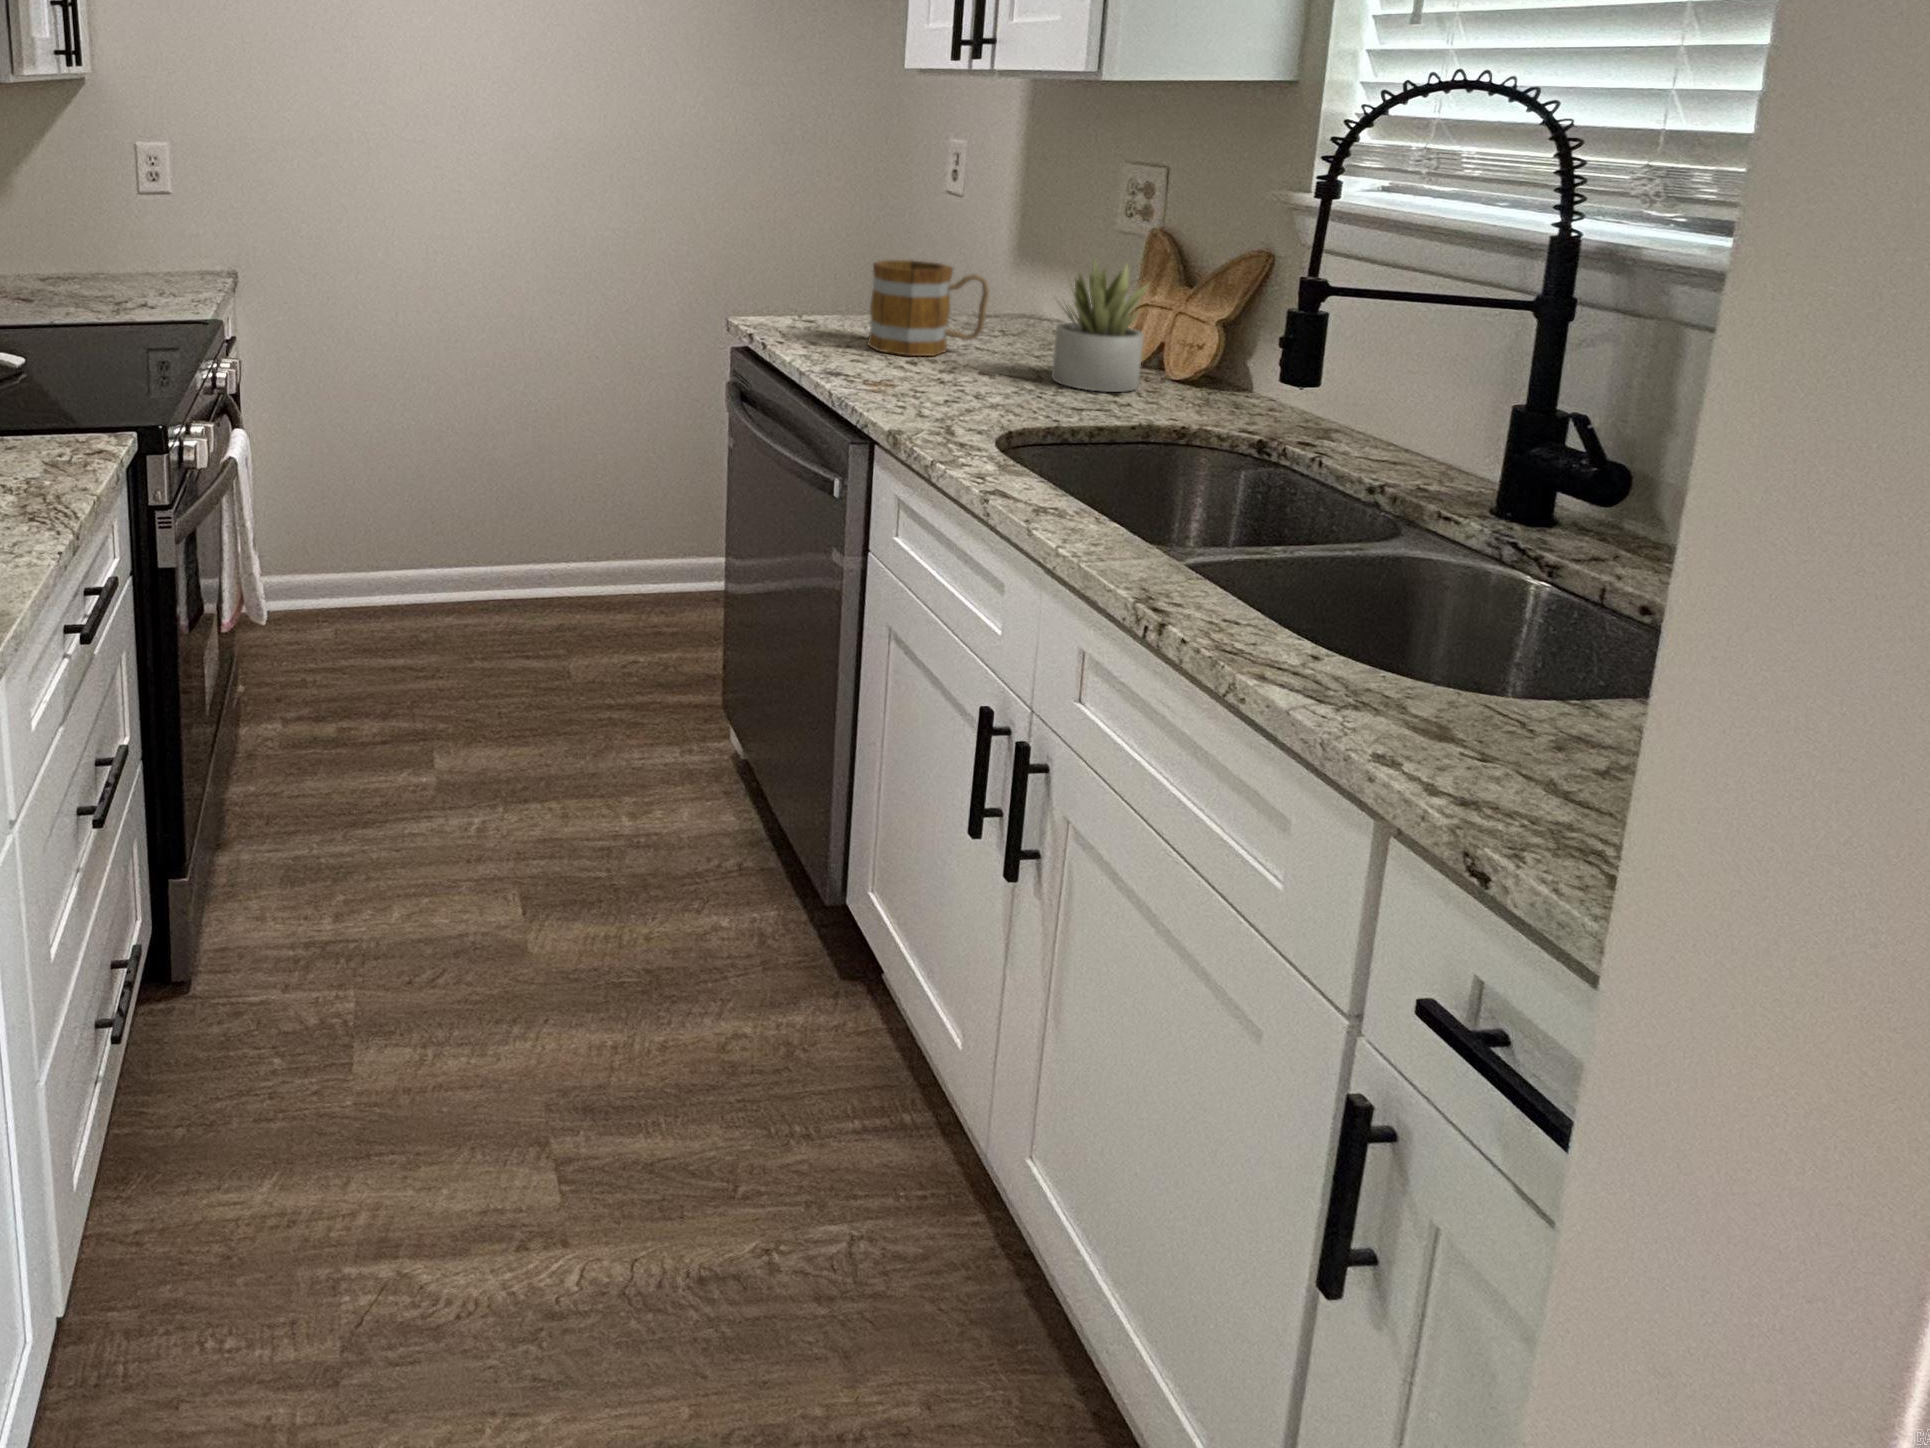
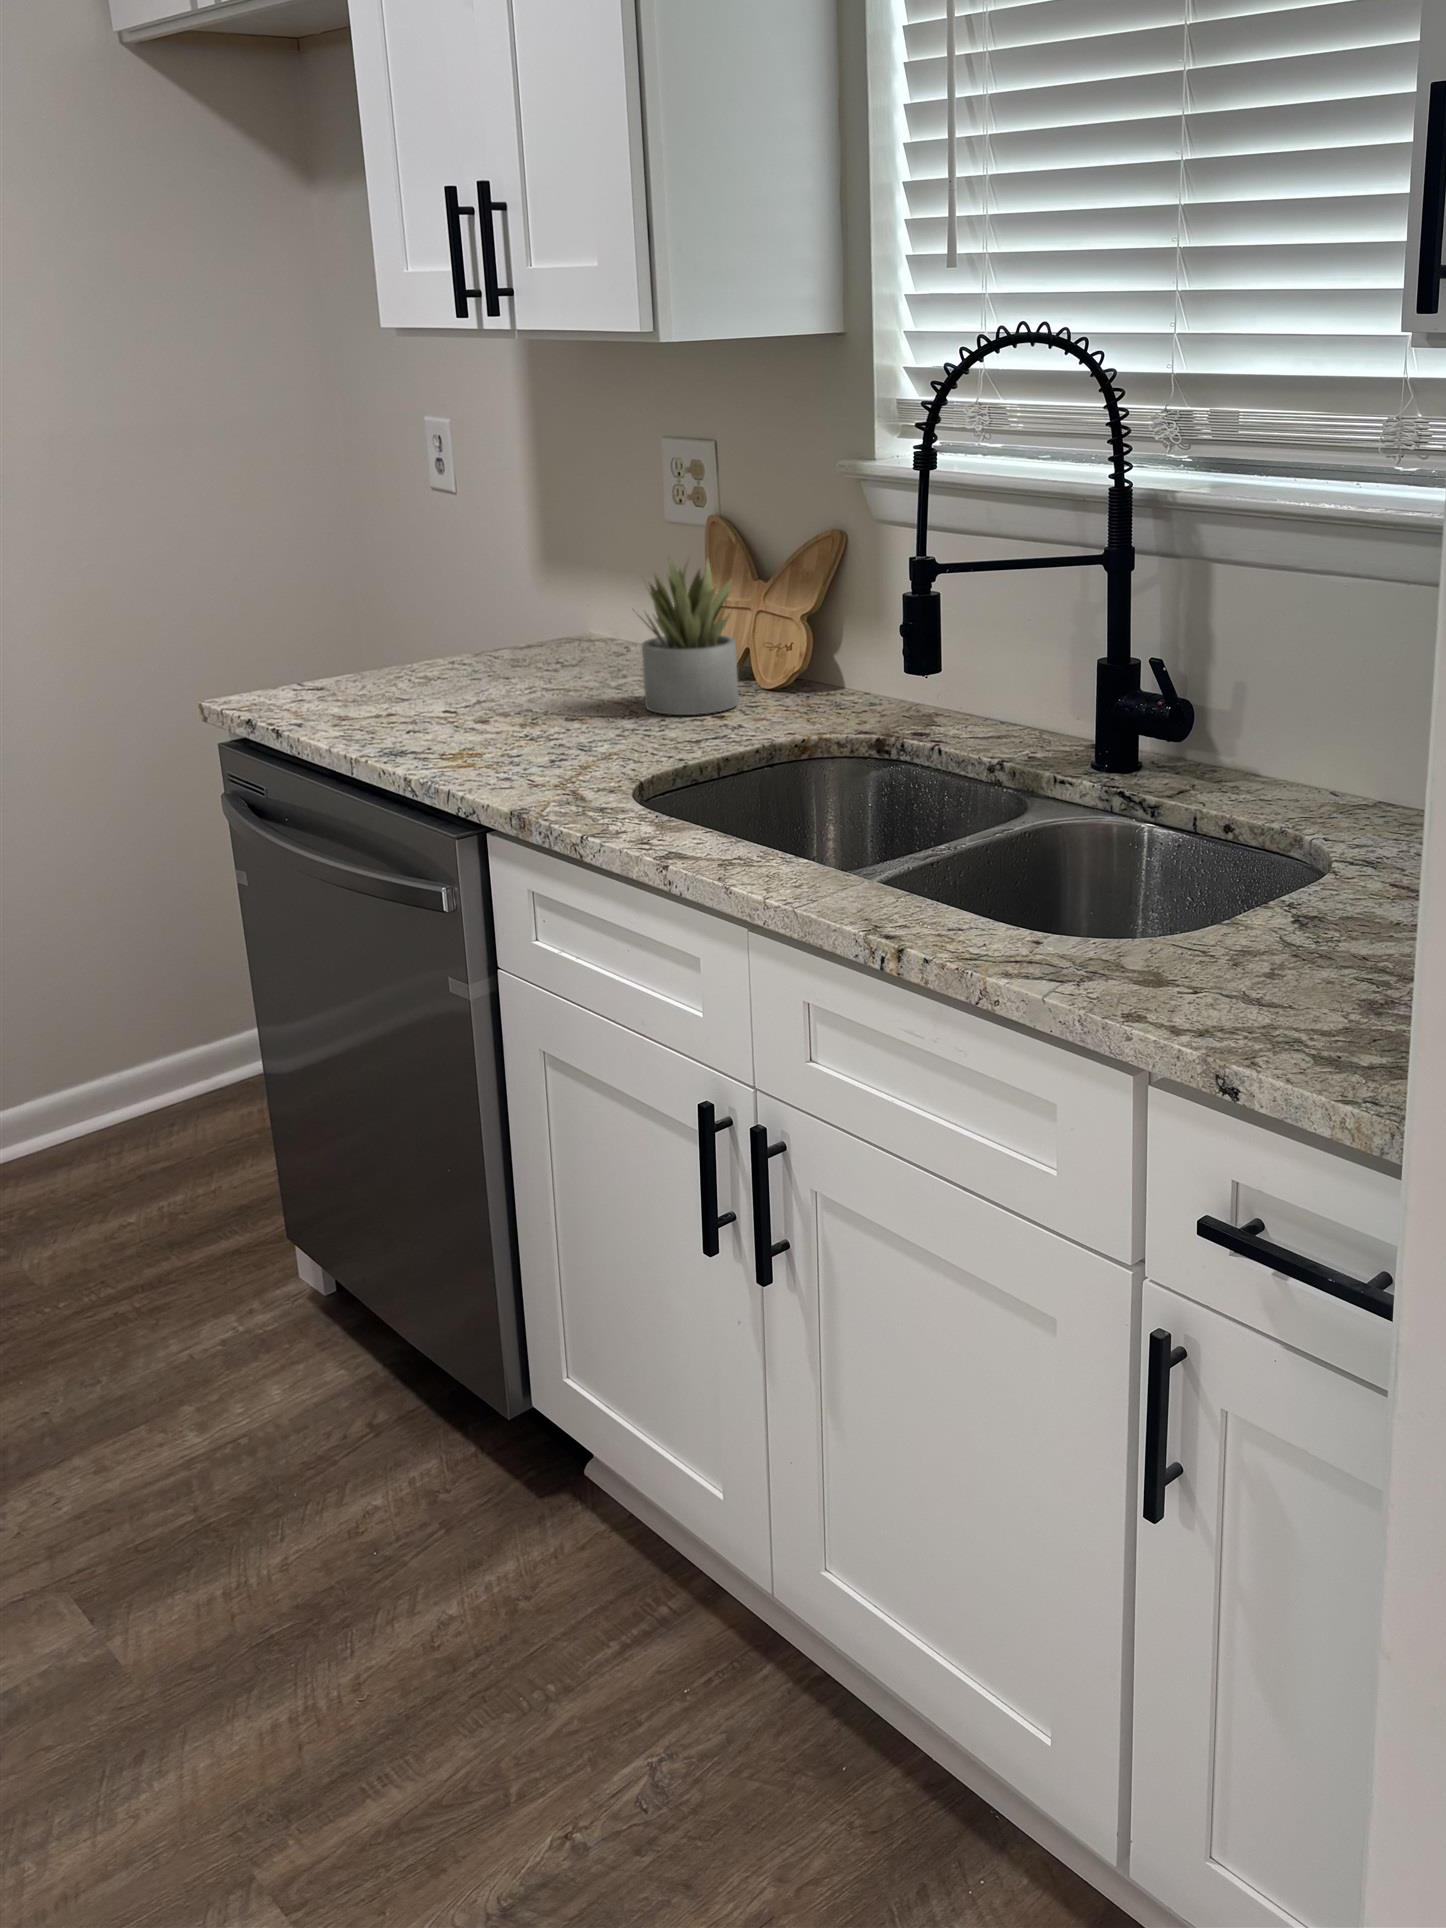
mug: present [868,260,989,356] -> none [402,585,550,712]

